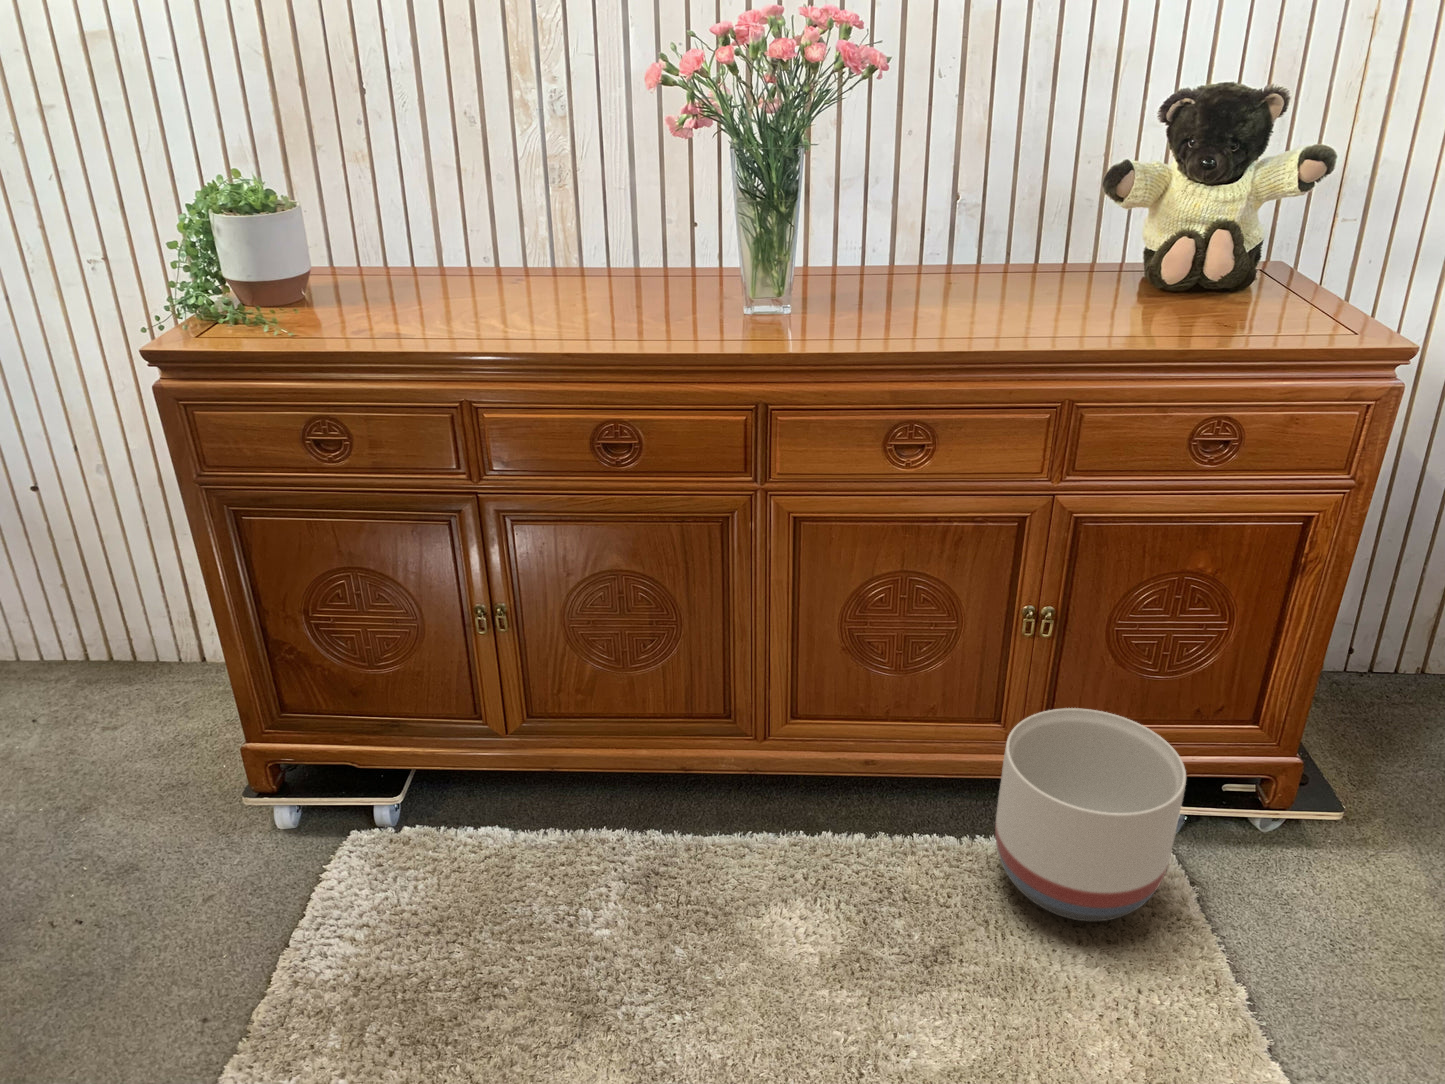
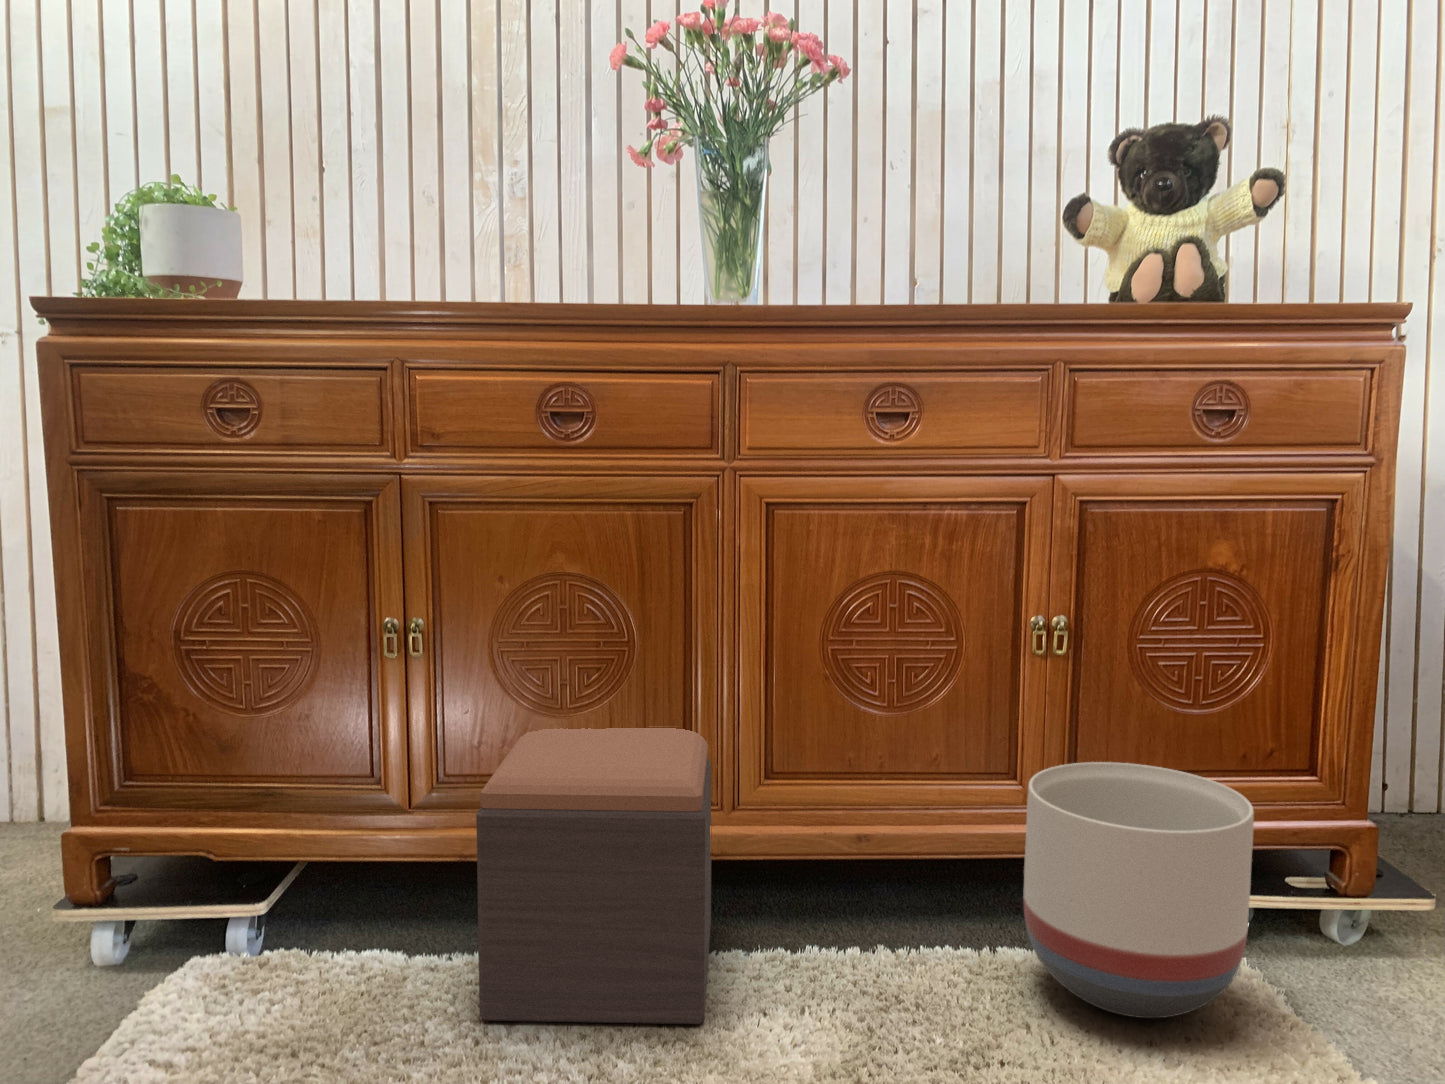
footstool: none [560,663,749,910] -> present [476,726,712,1024]

